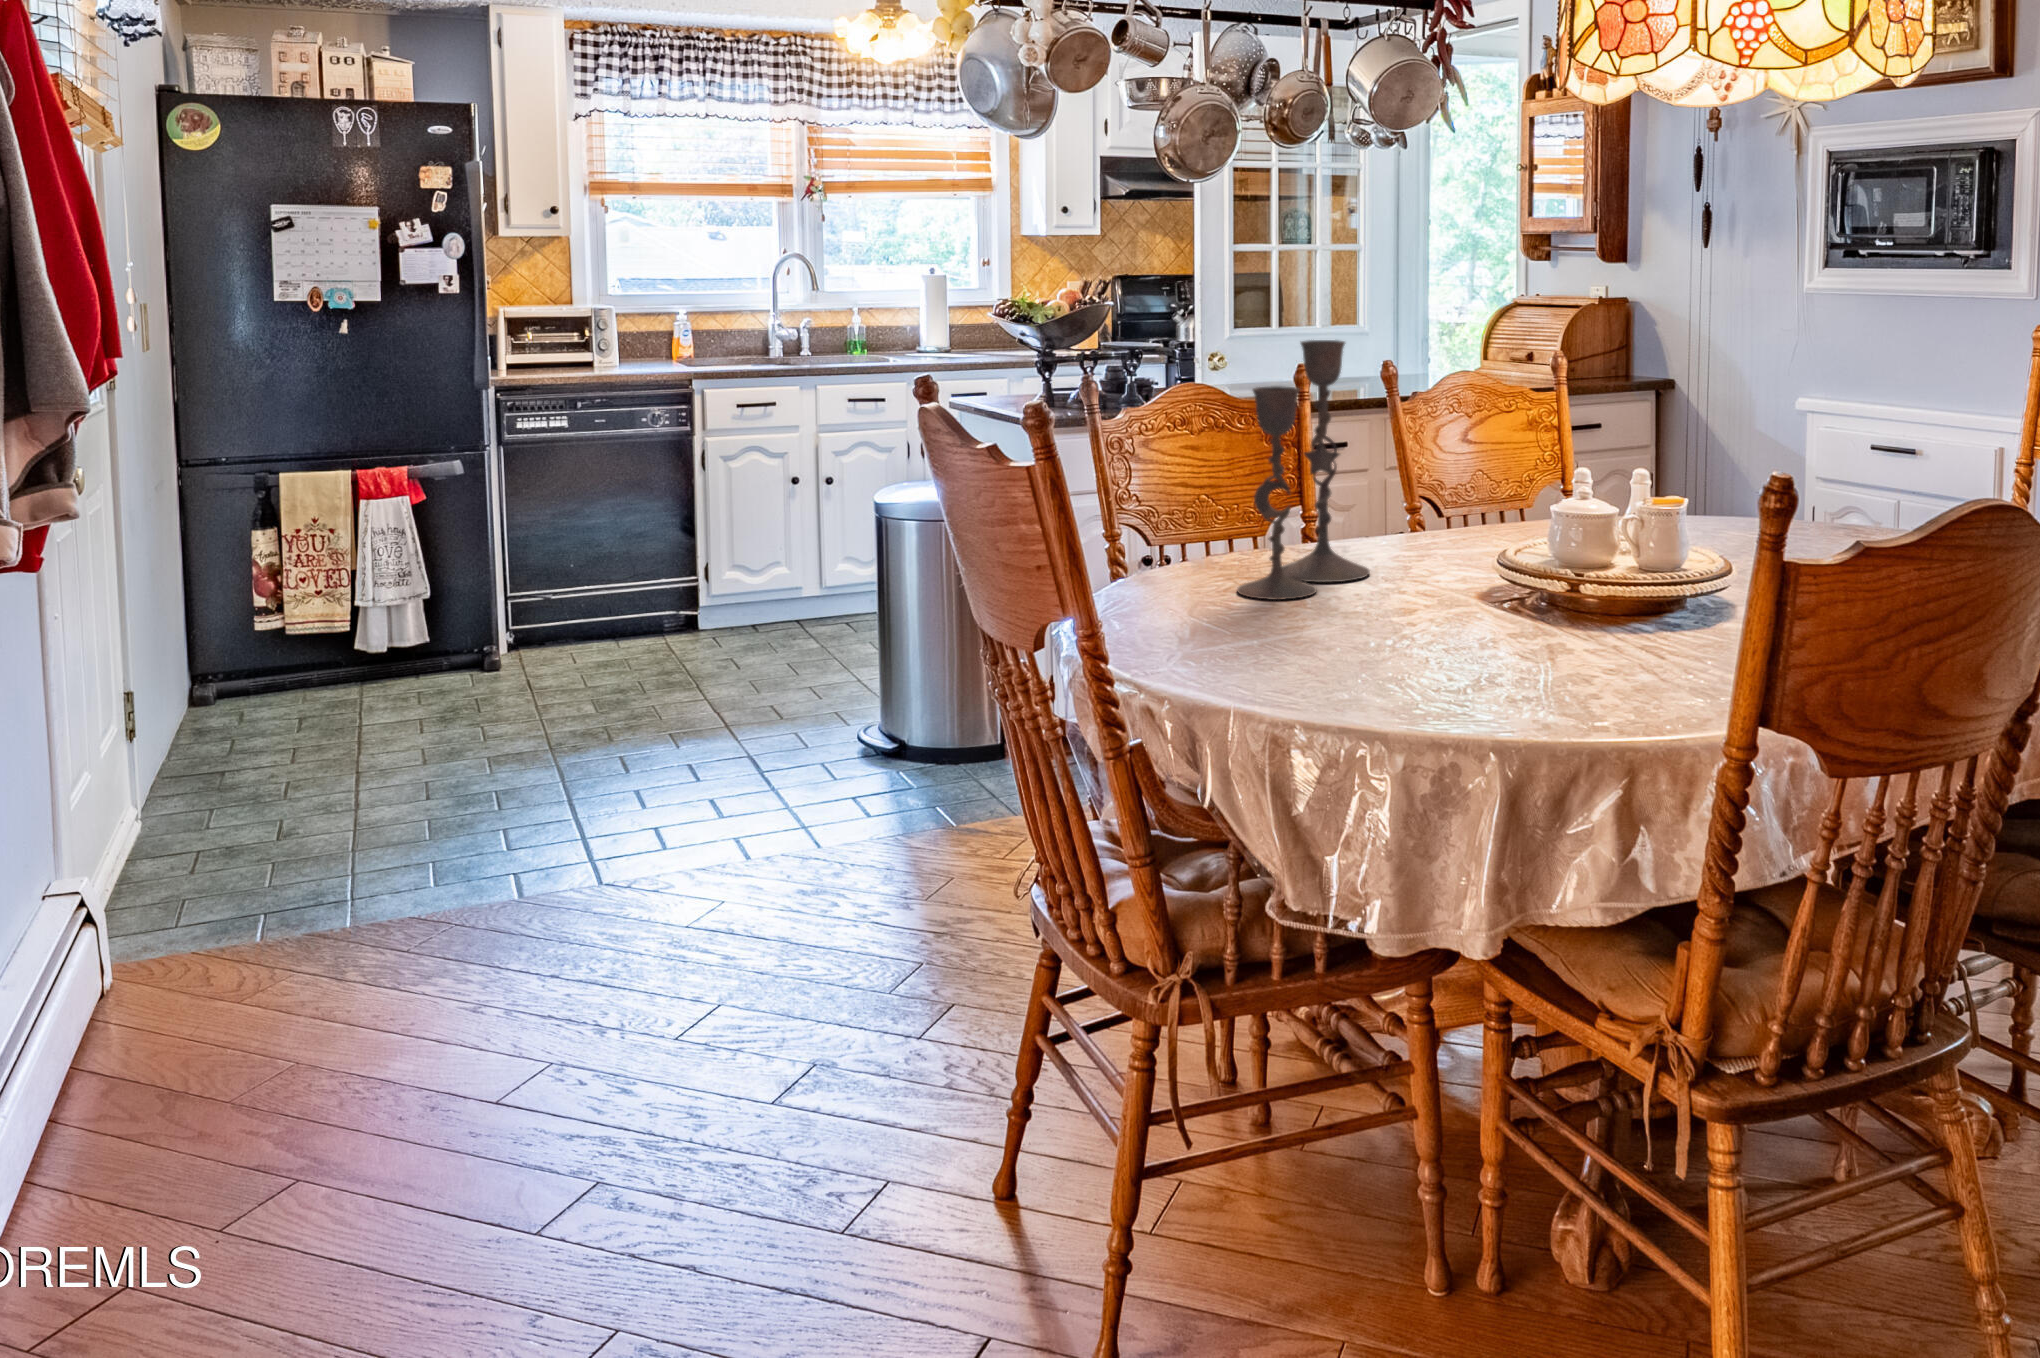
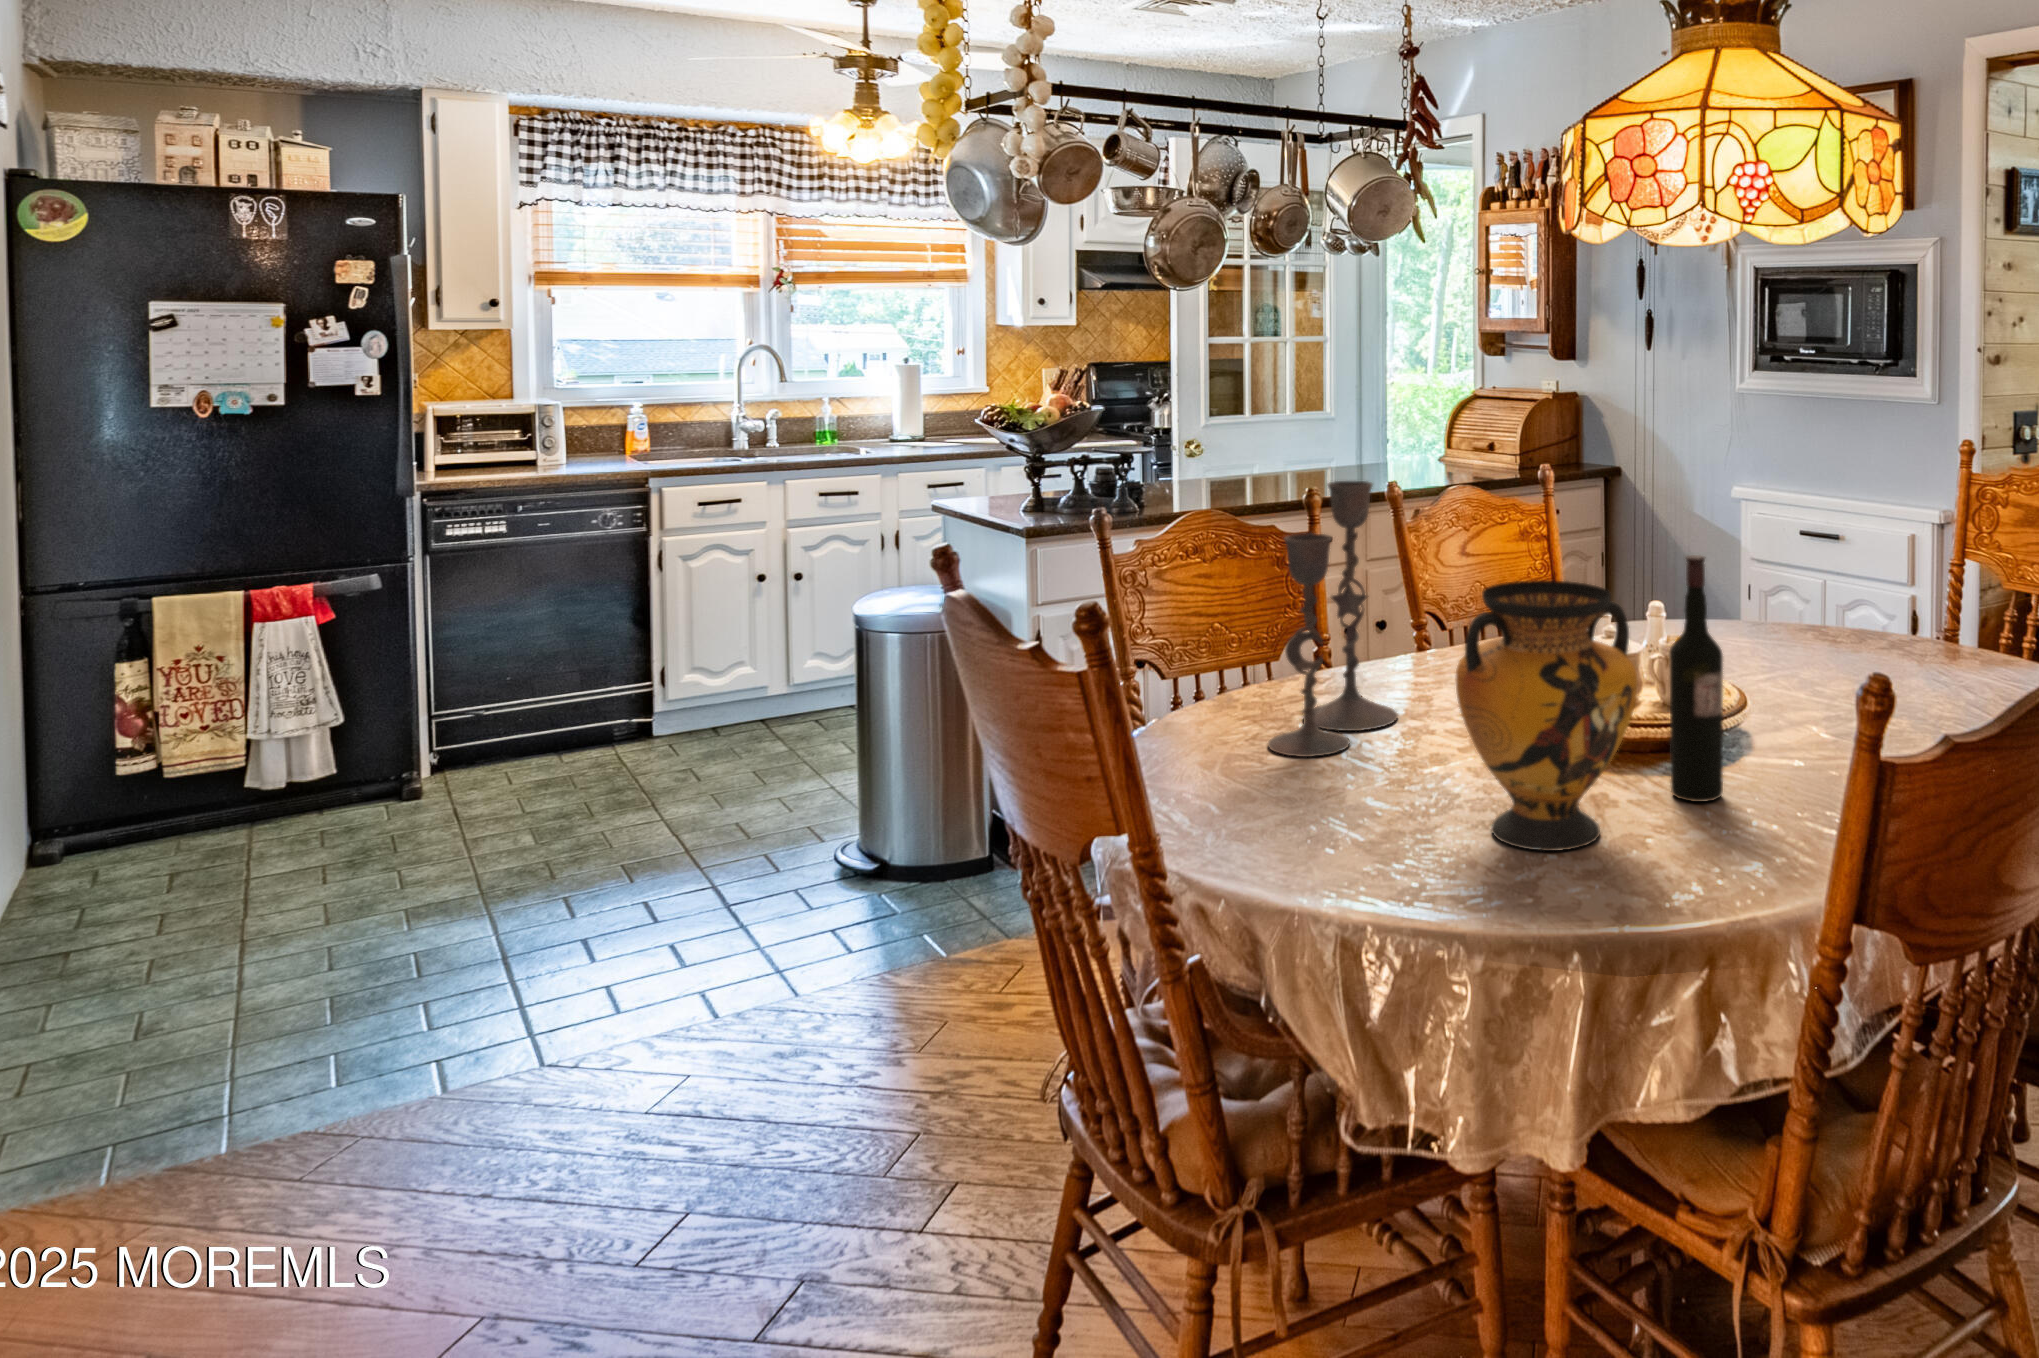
wine bottle: none [1624,400,1677,645] -> present [1669,555,1723,802]
vase: none [1399,419,1579,674] -> present [1456,580,1637,851]

